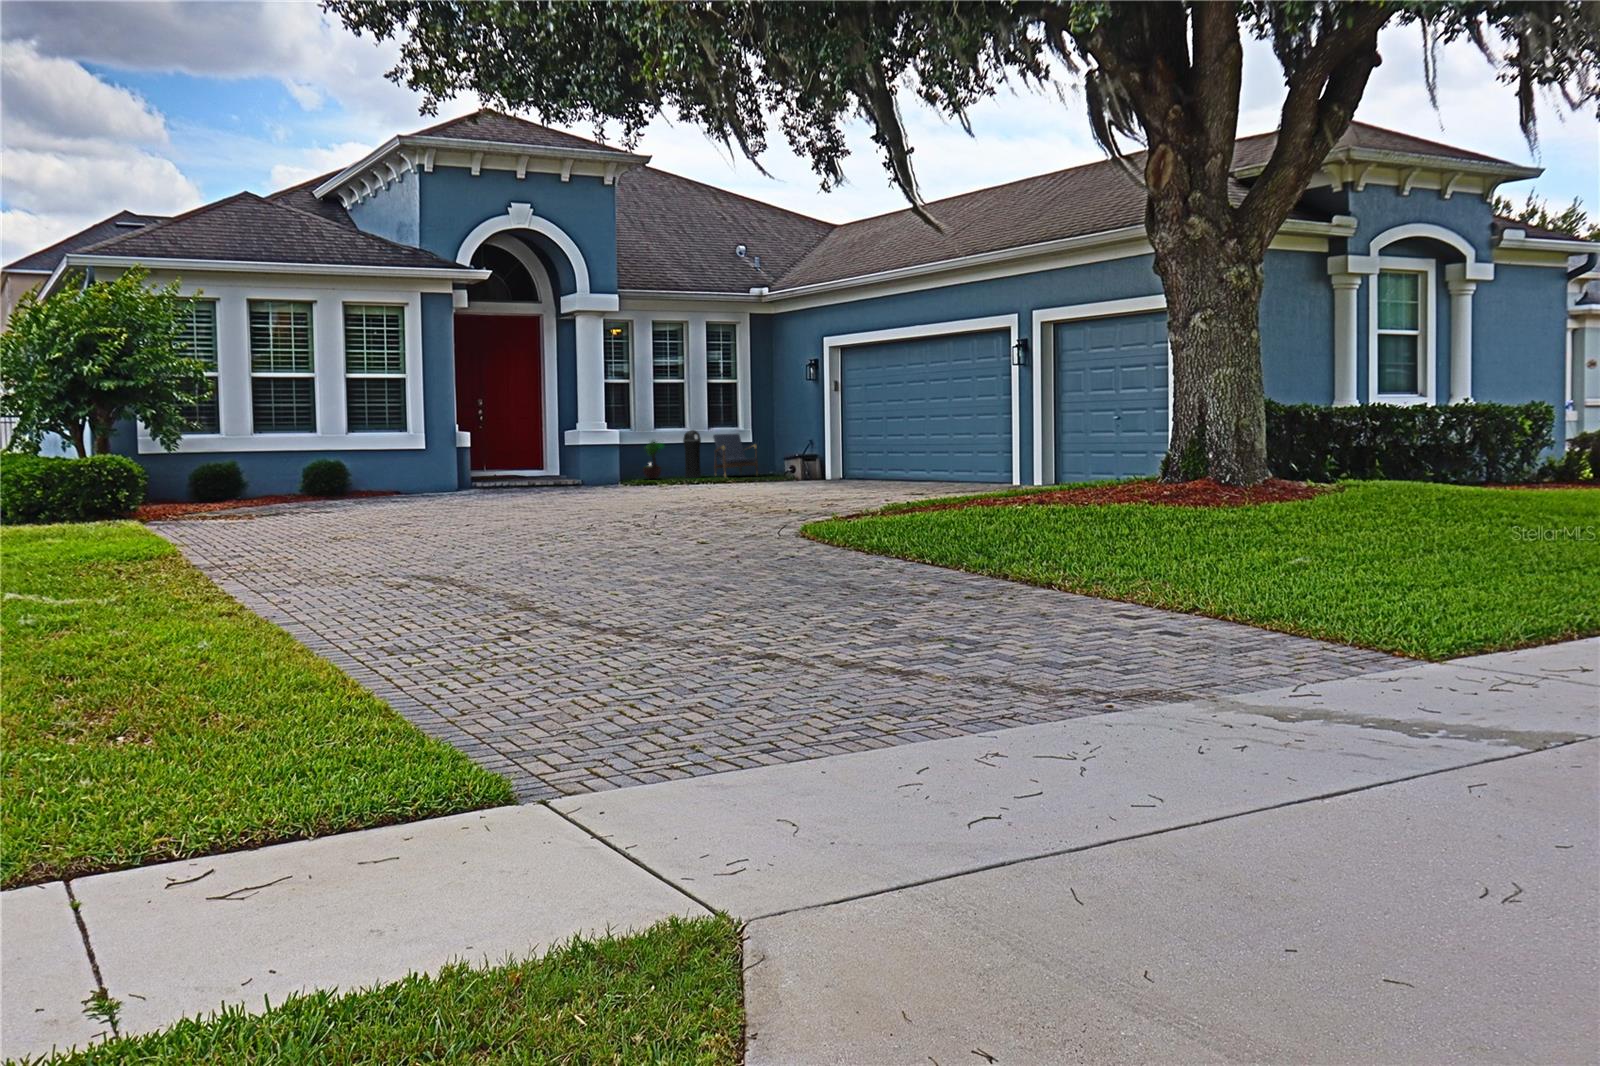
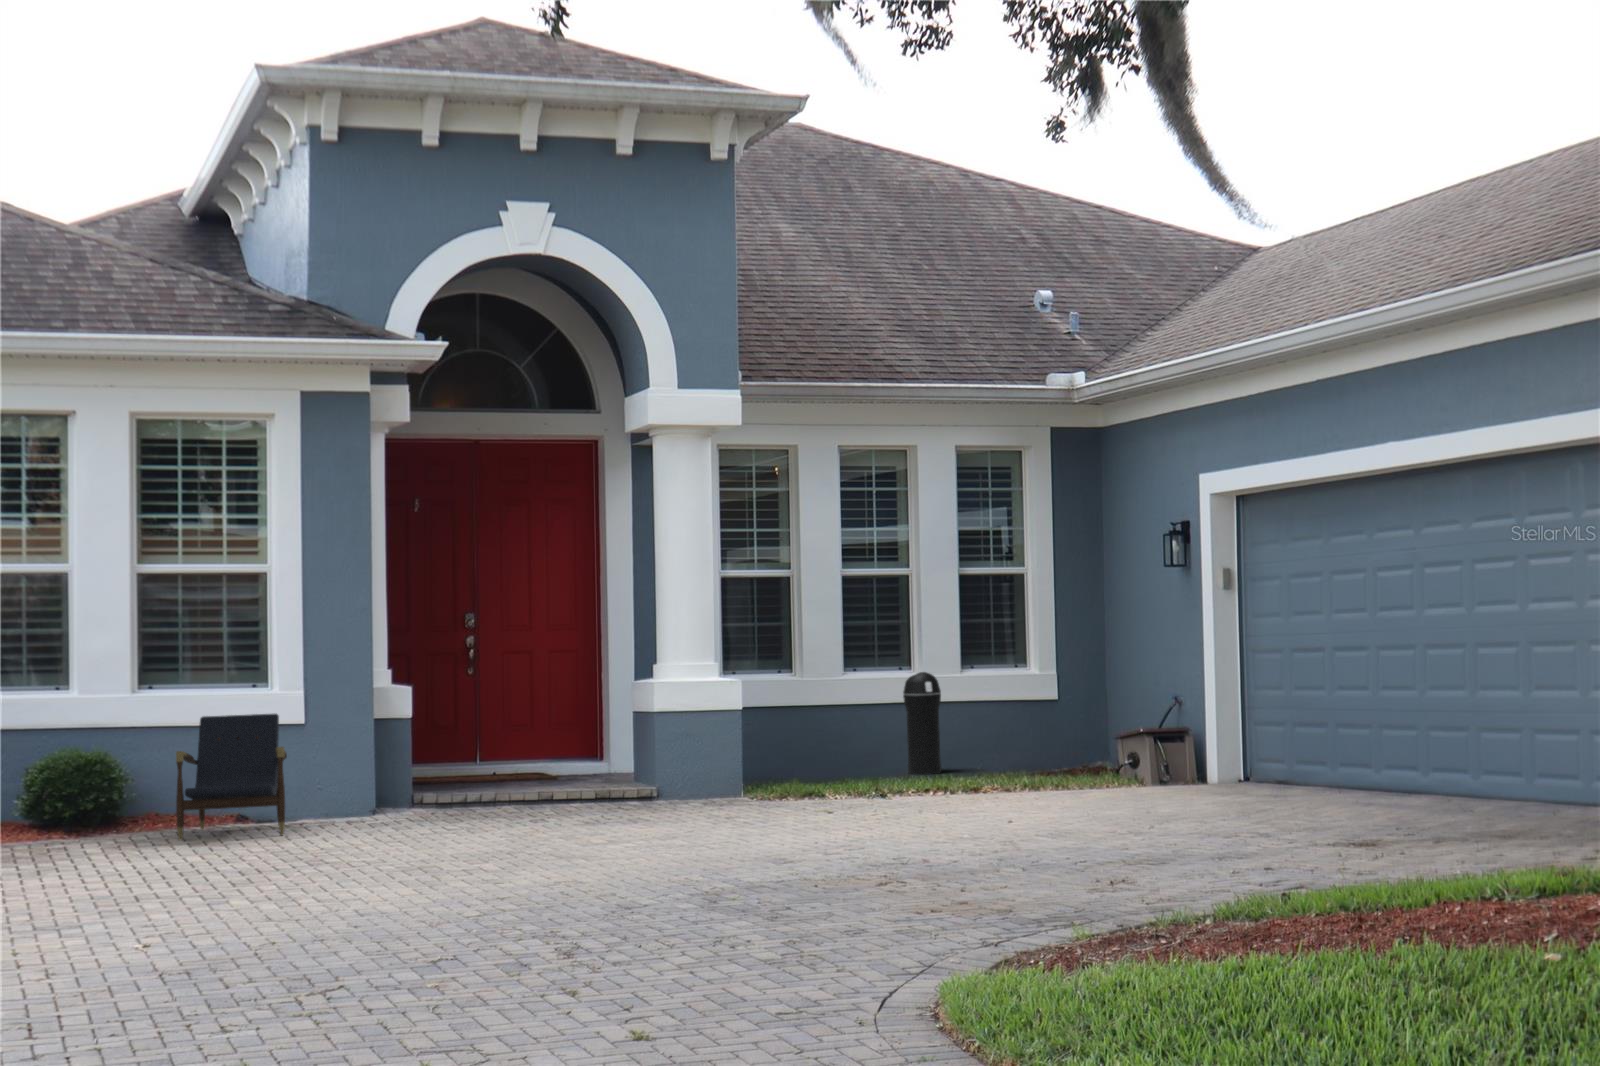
lounge chair: present [713,434,758,476] -> present [176,714,287,840]
potted tree: present [643,441,662,479] -> none [811,687,861,777]

